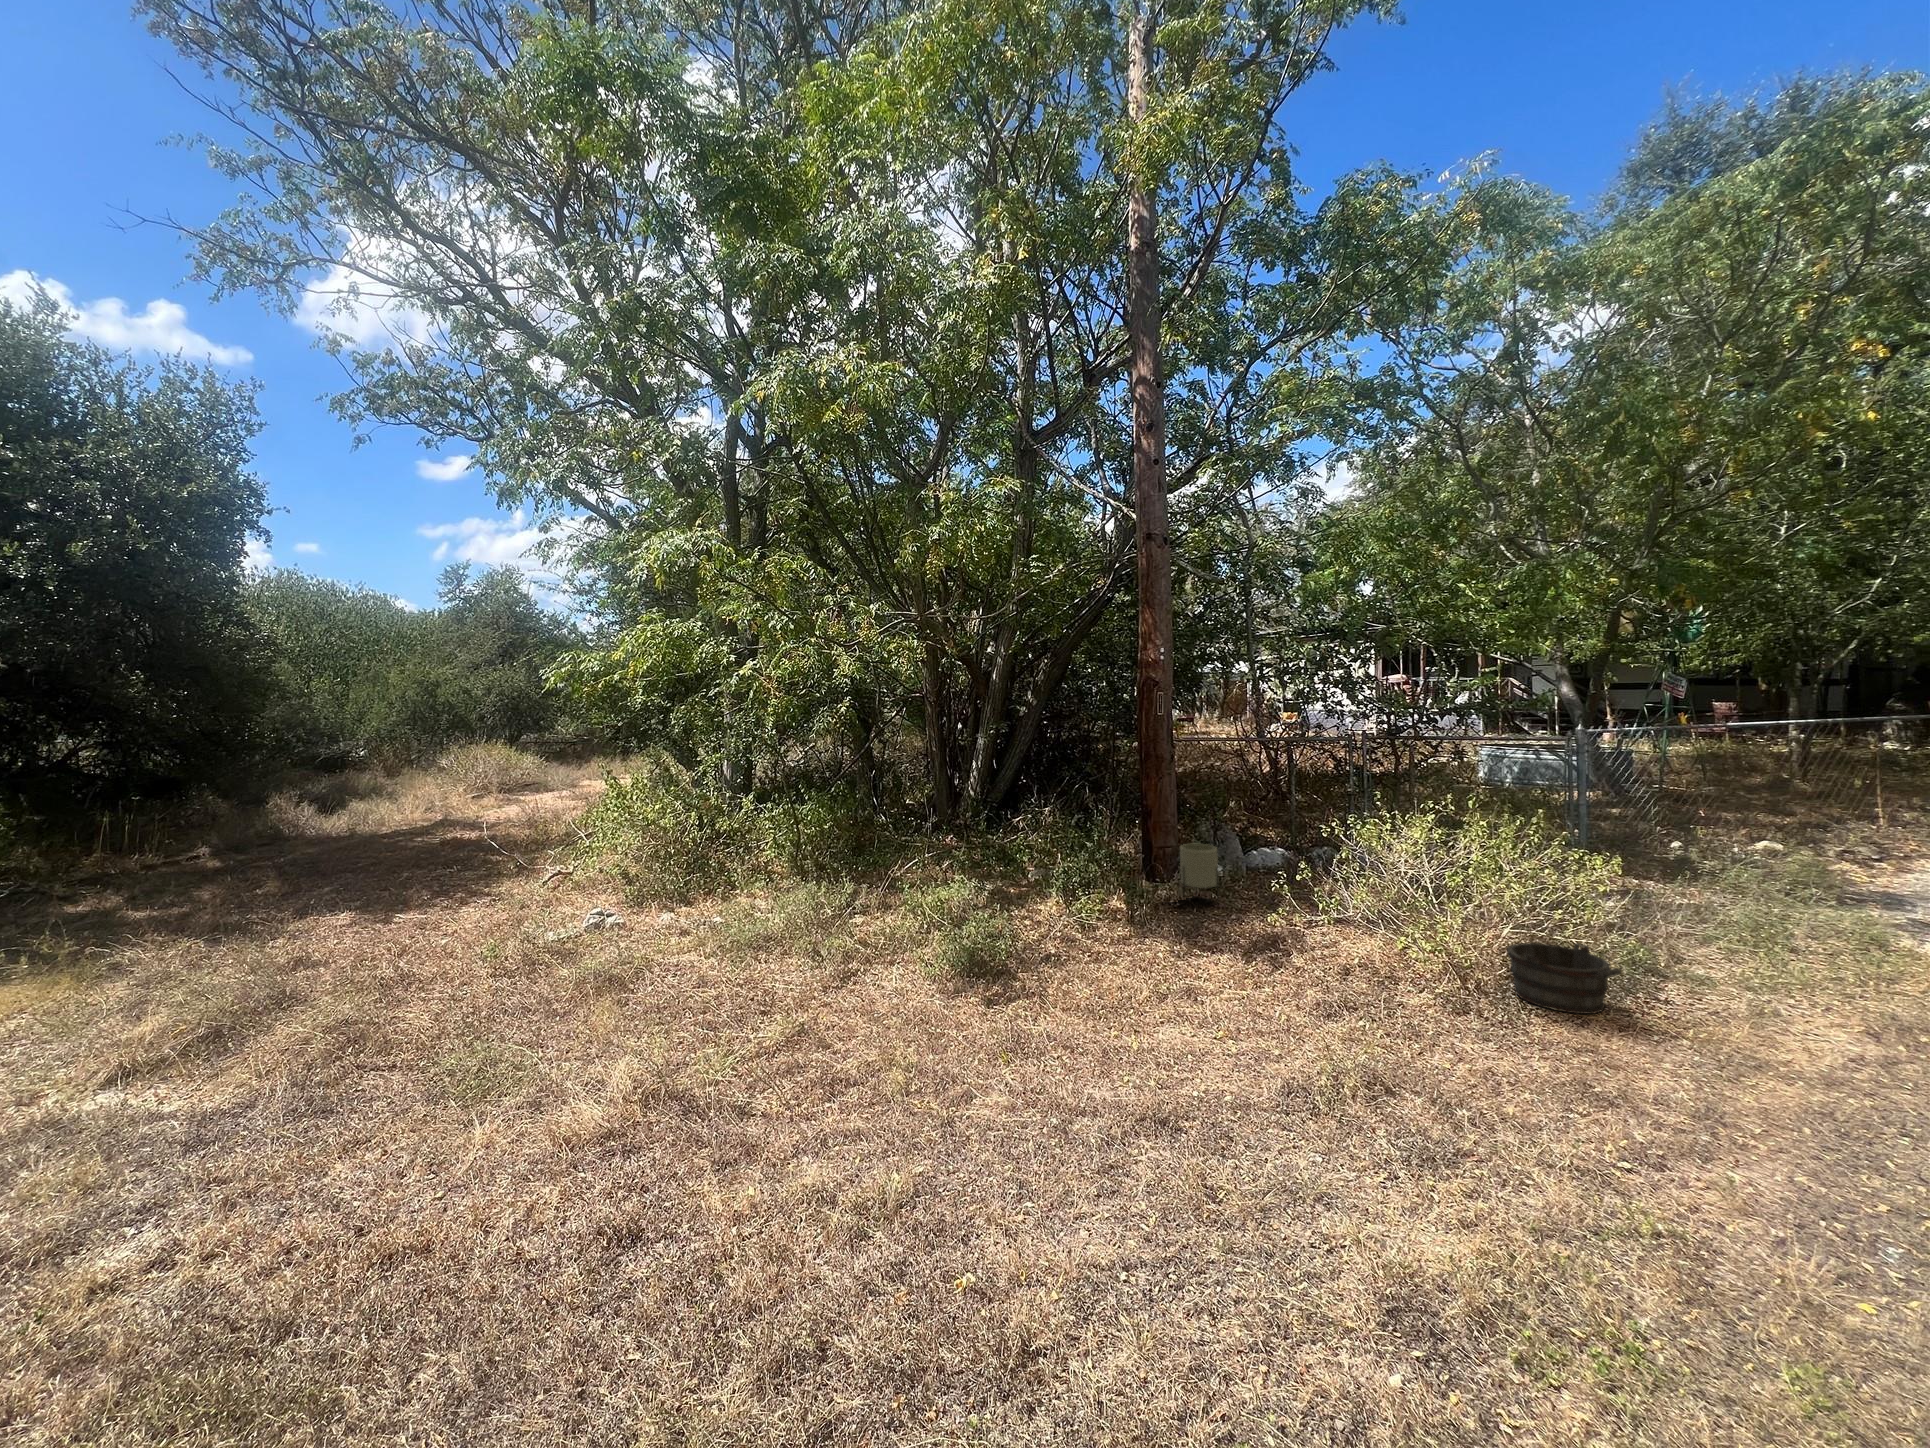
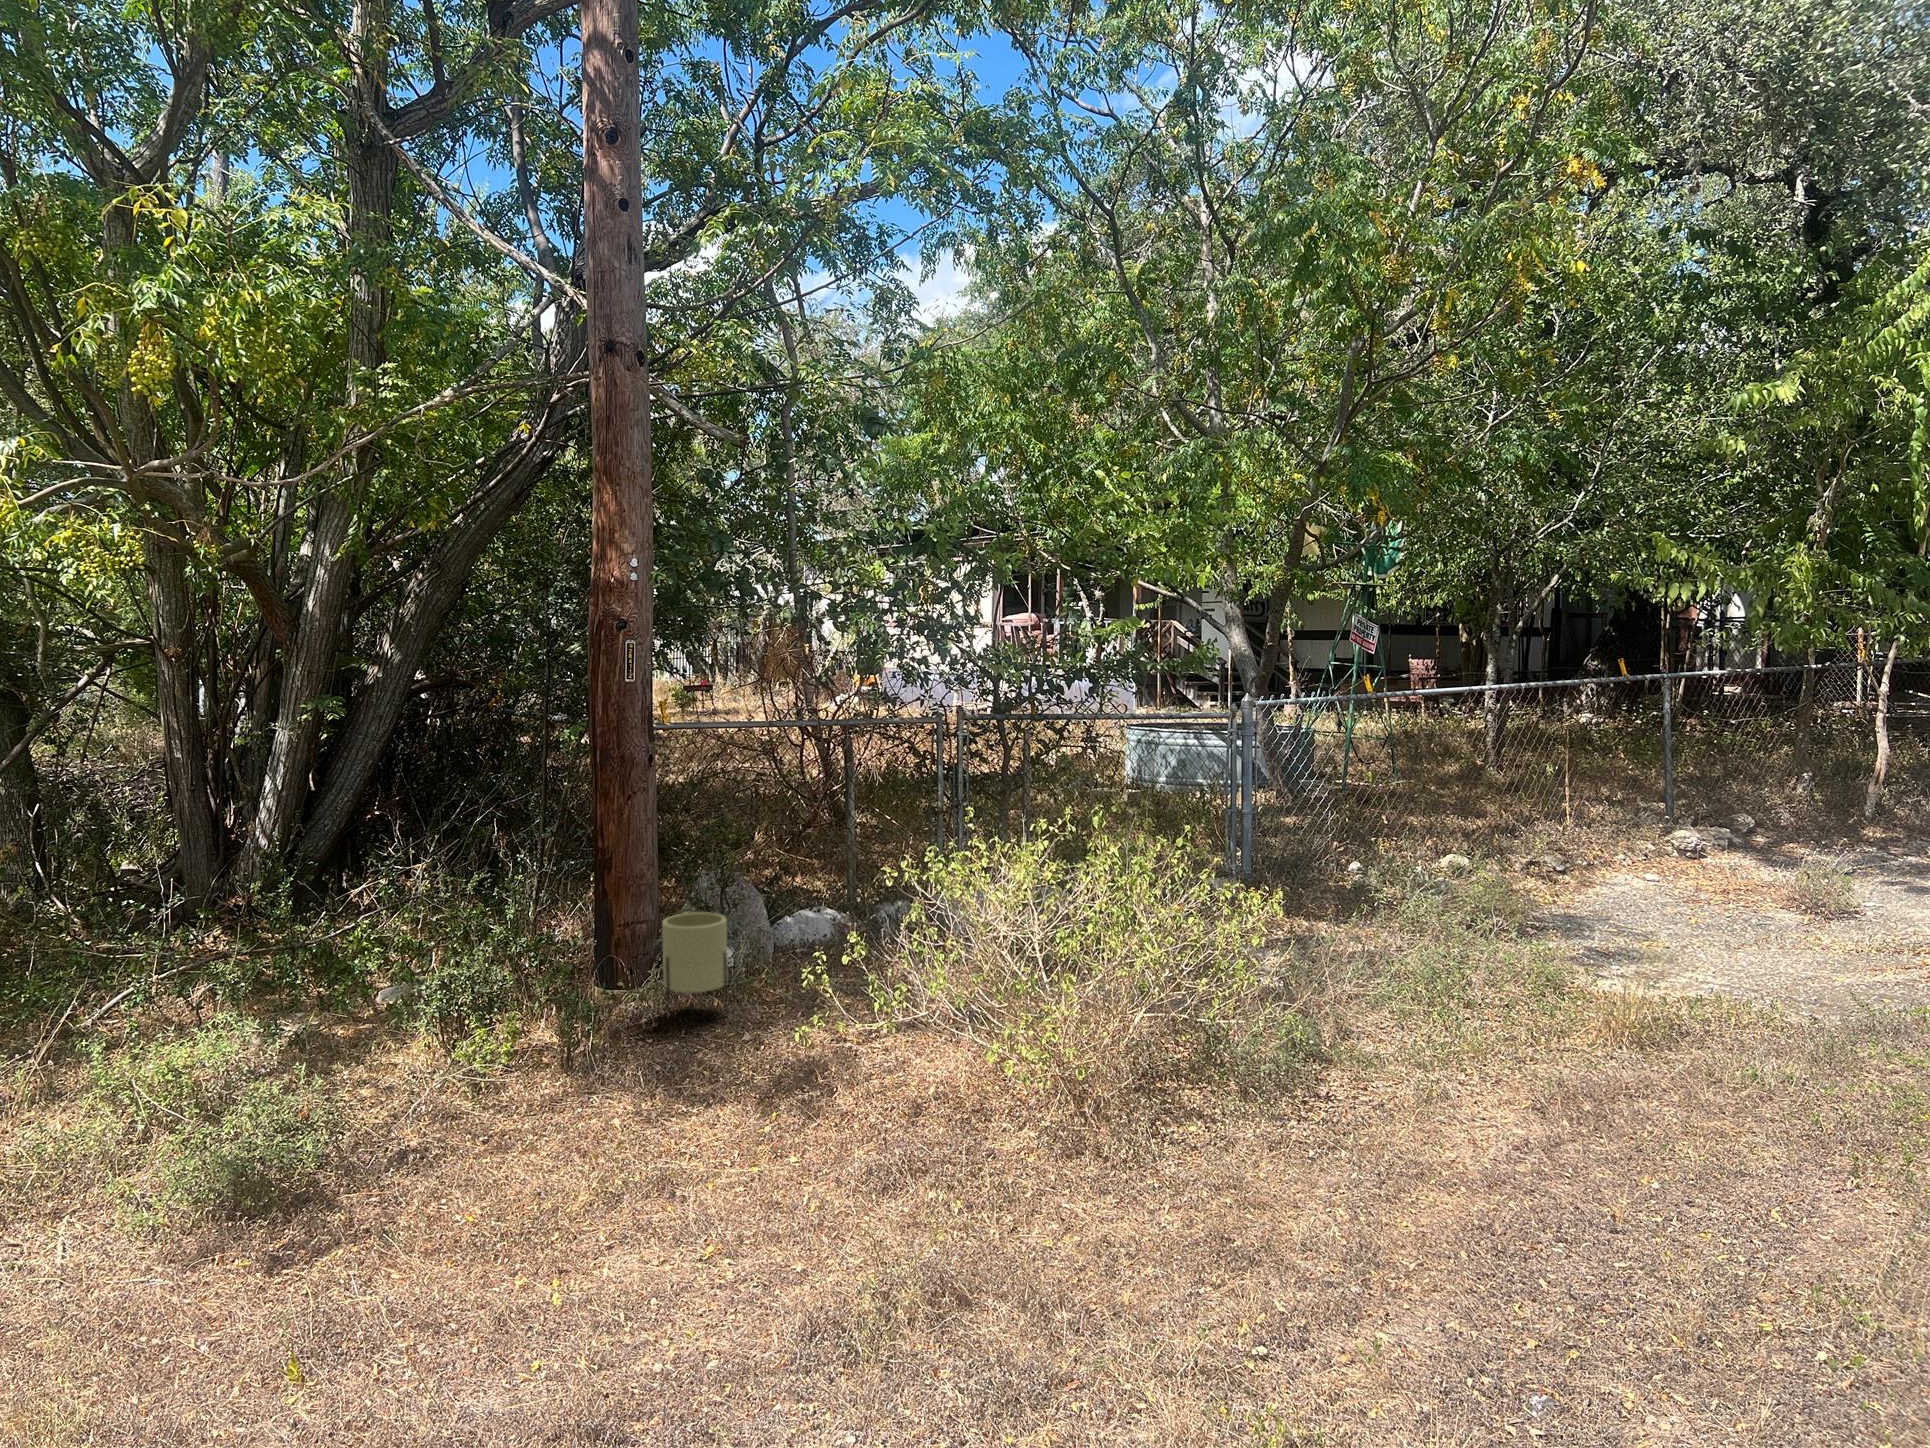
bucket: present [1507,943,1622,1014] -> none [1137,1025,1276,1140]

